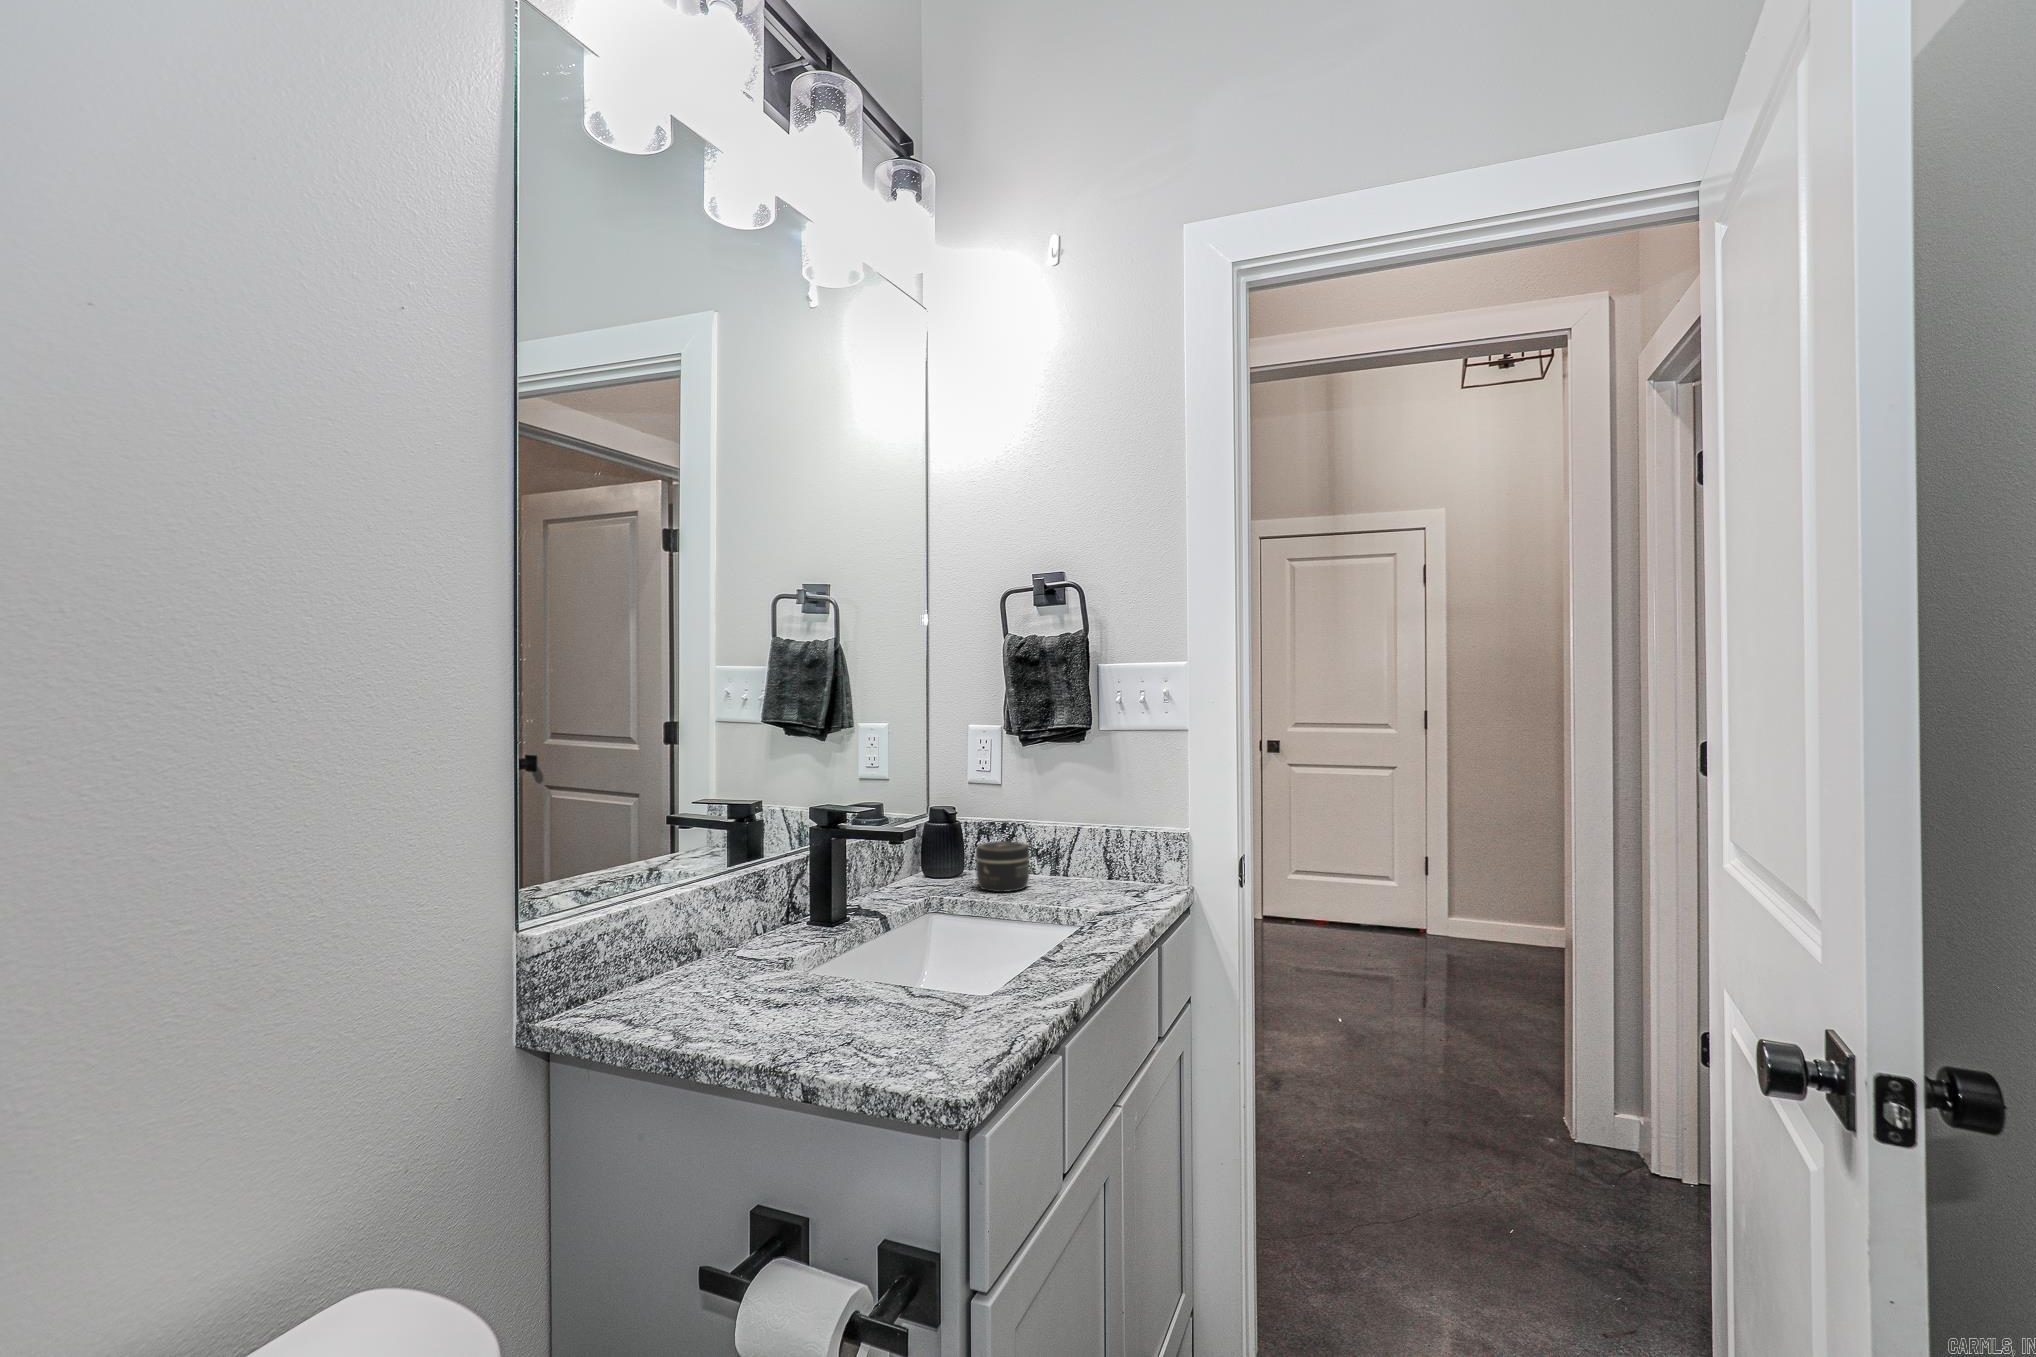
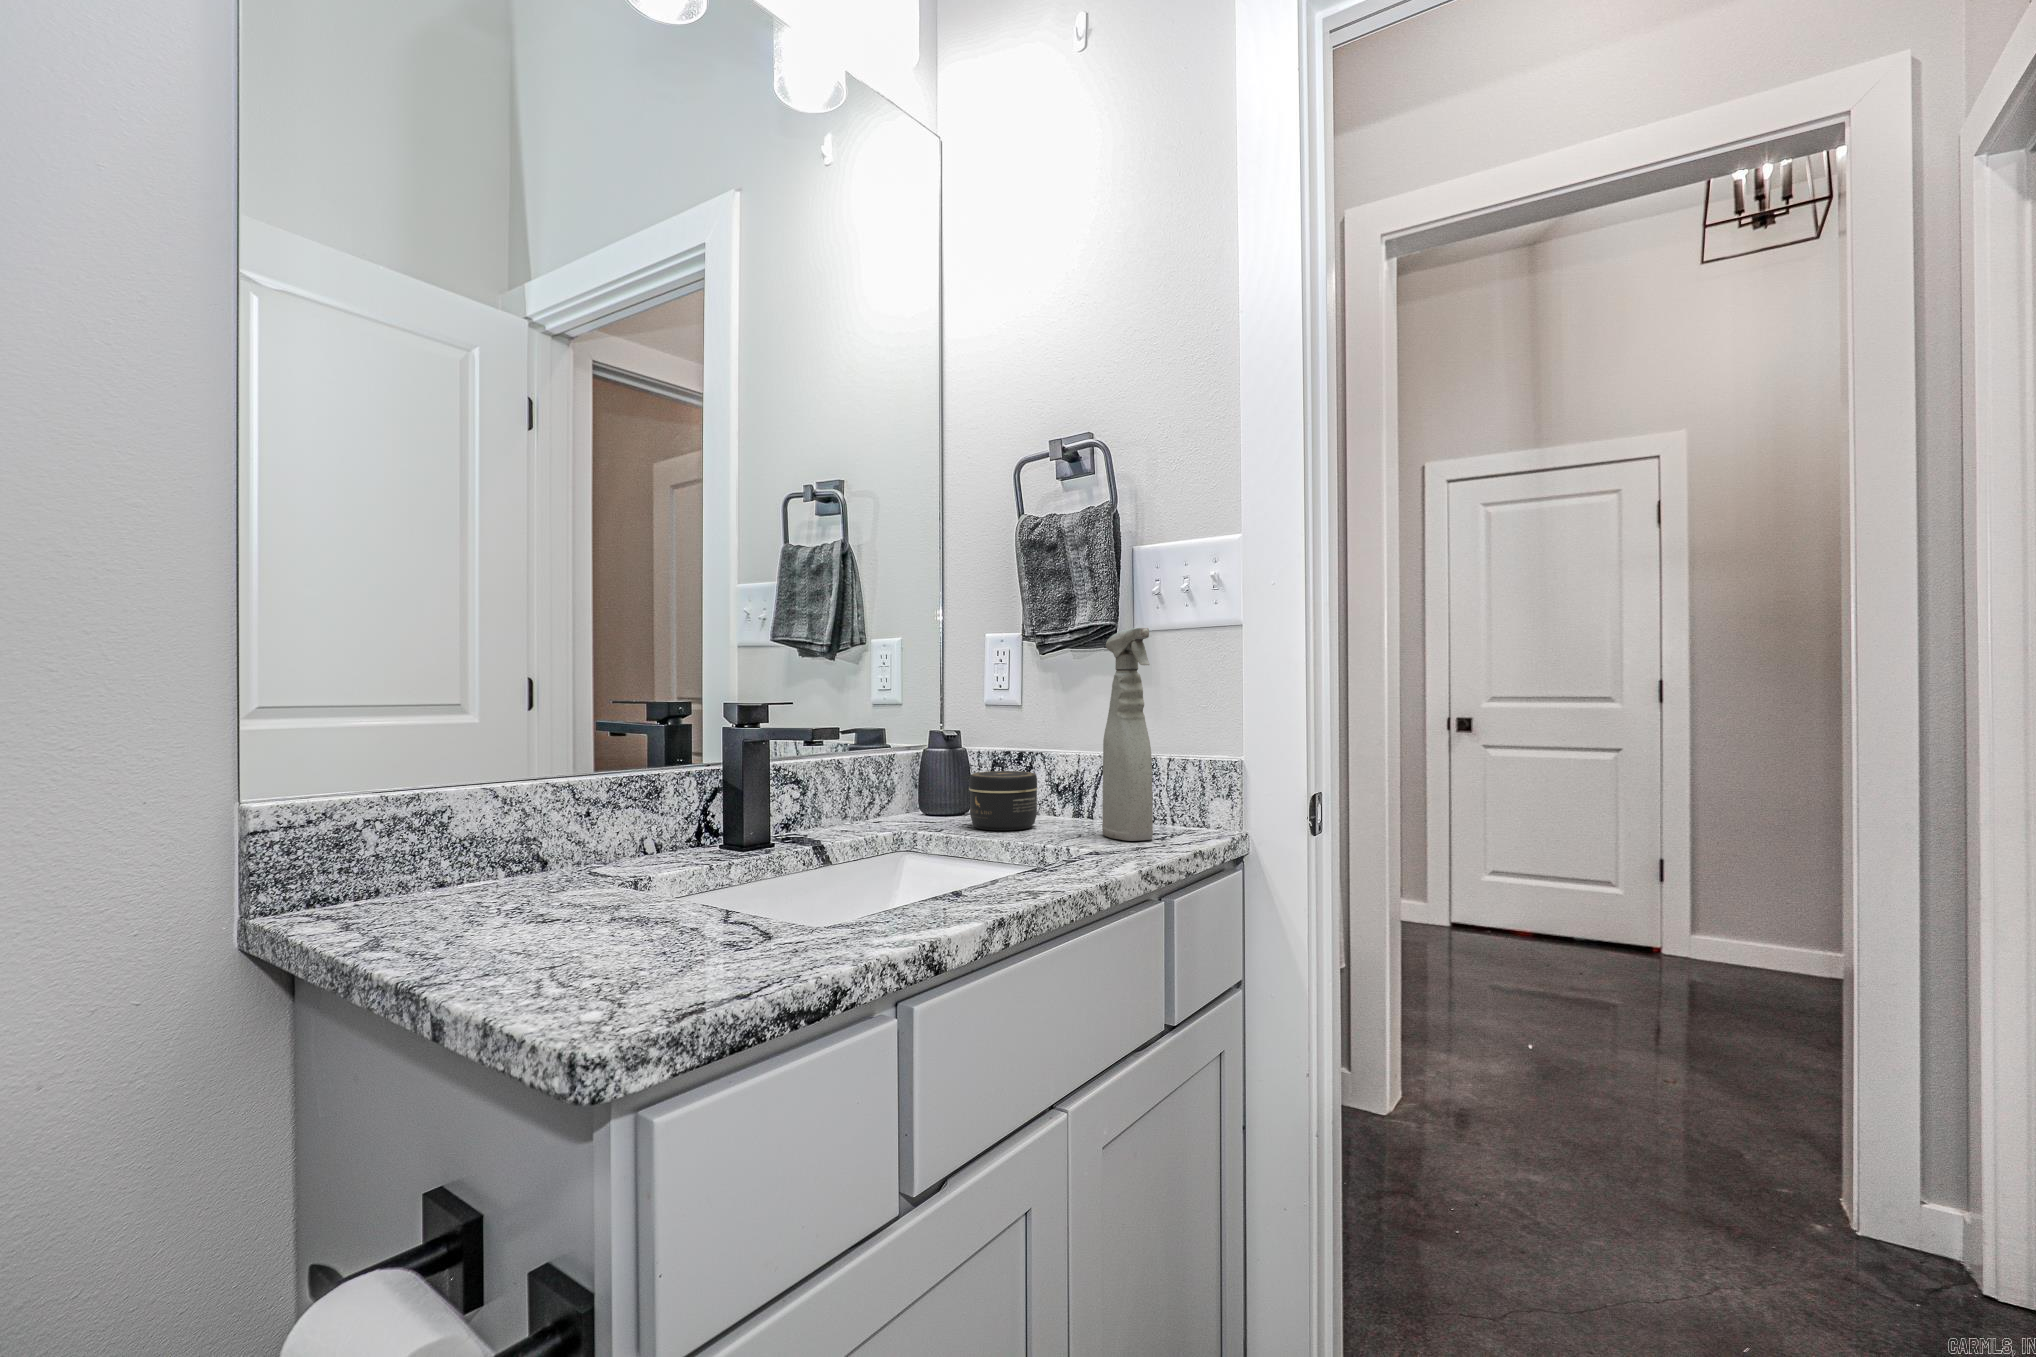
spray bottle: none [1086,737,1128,898] -> present [1102,628,1153,841]

